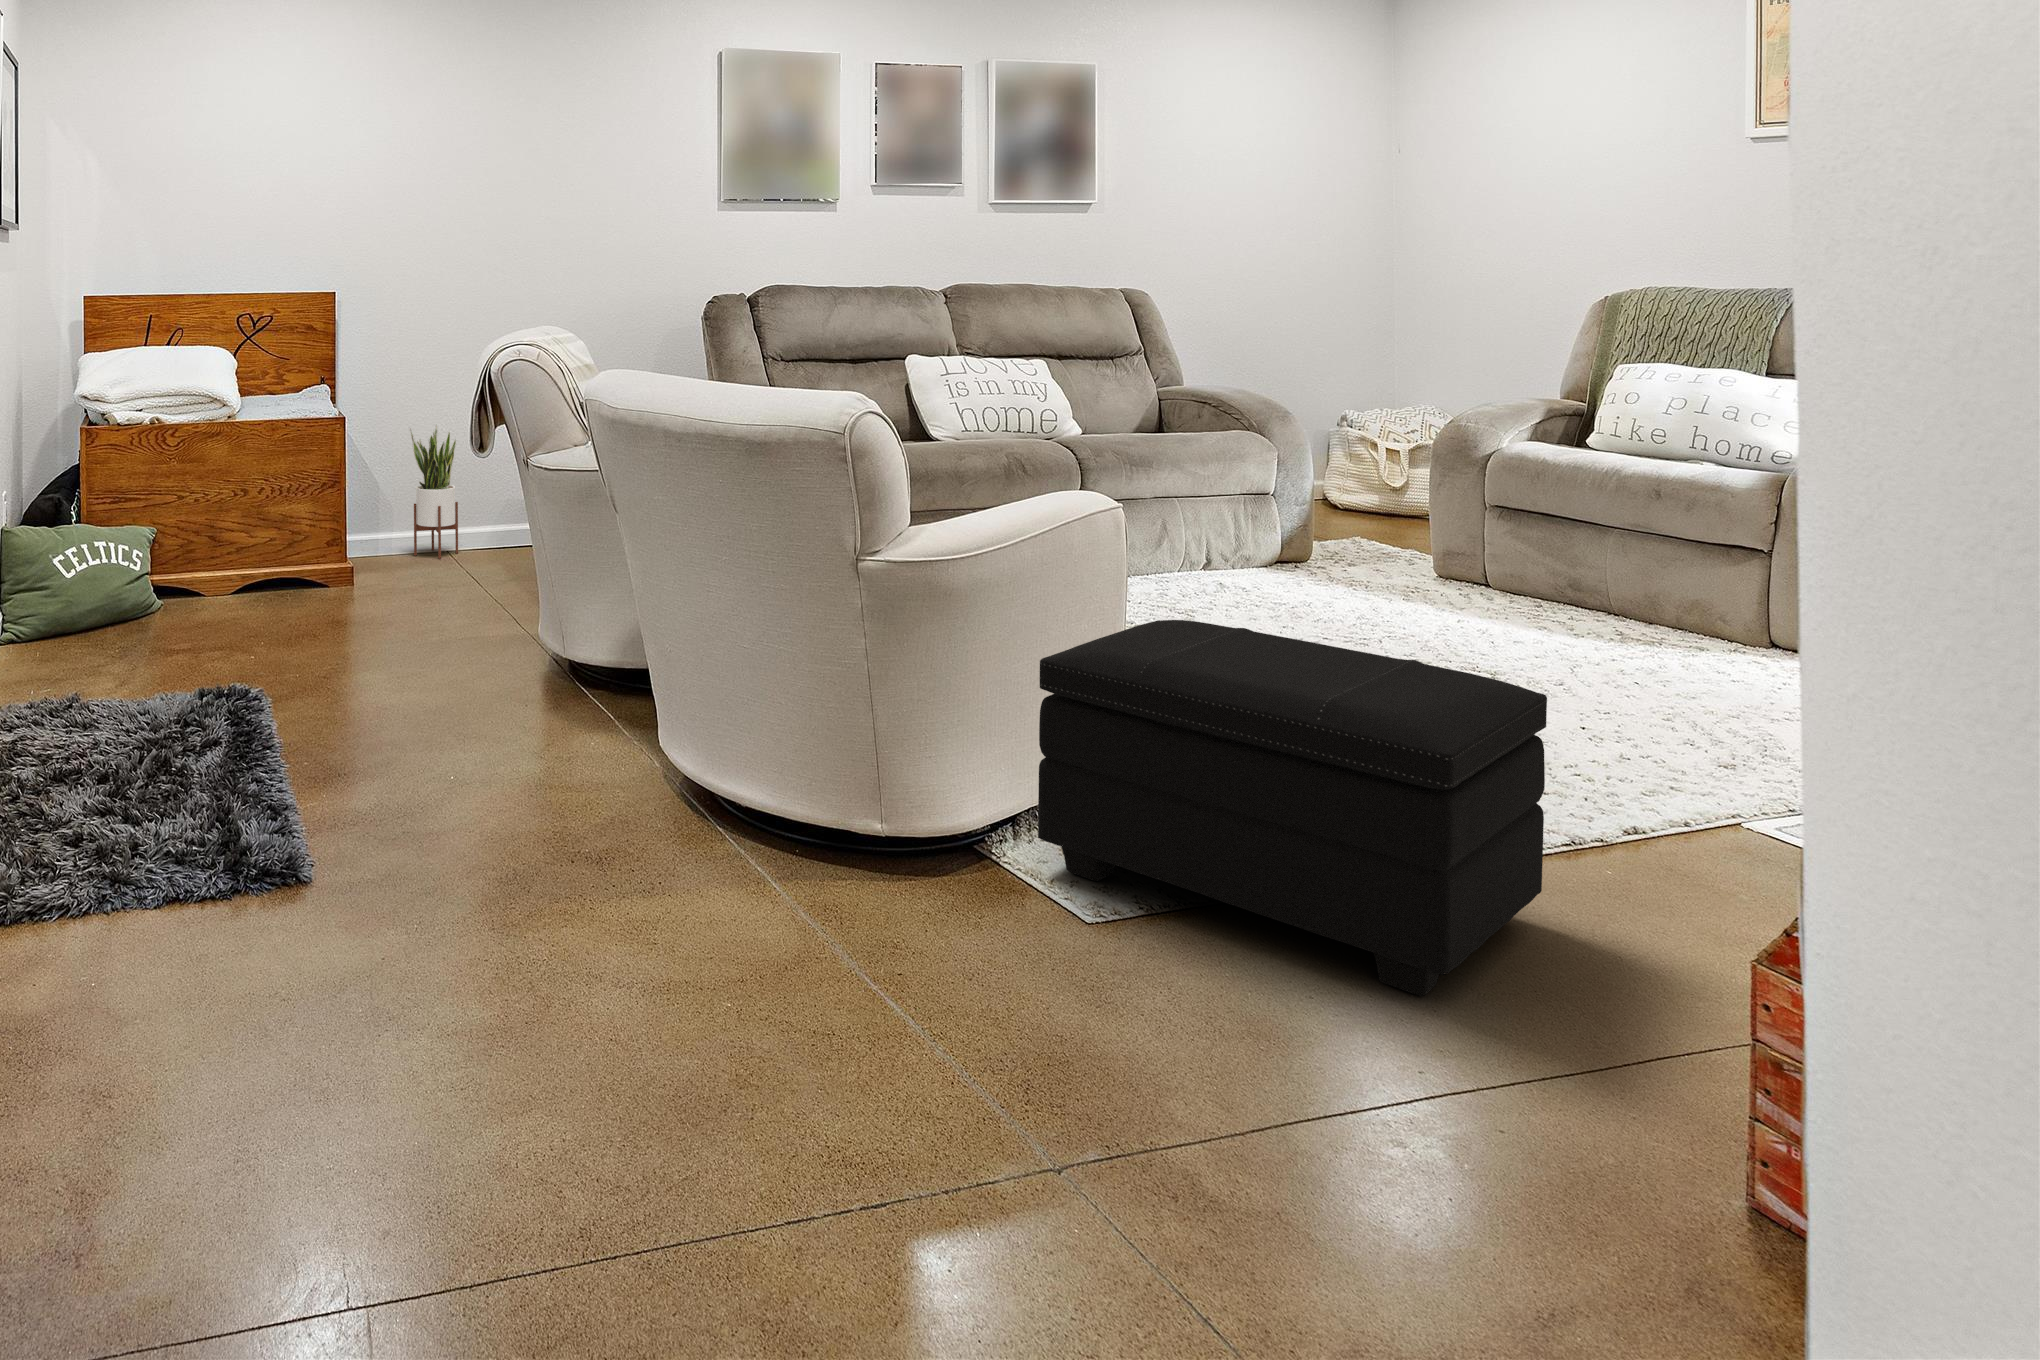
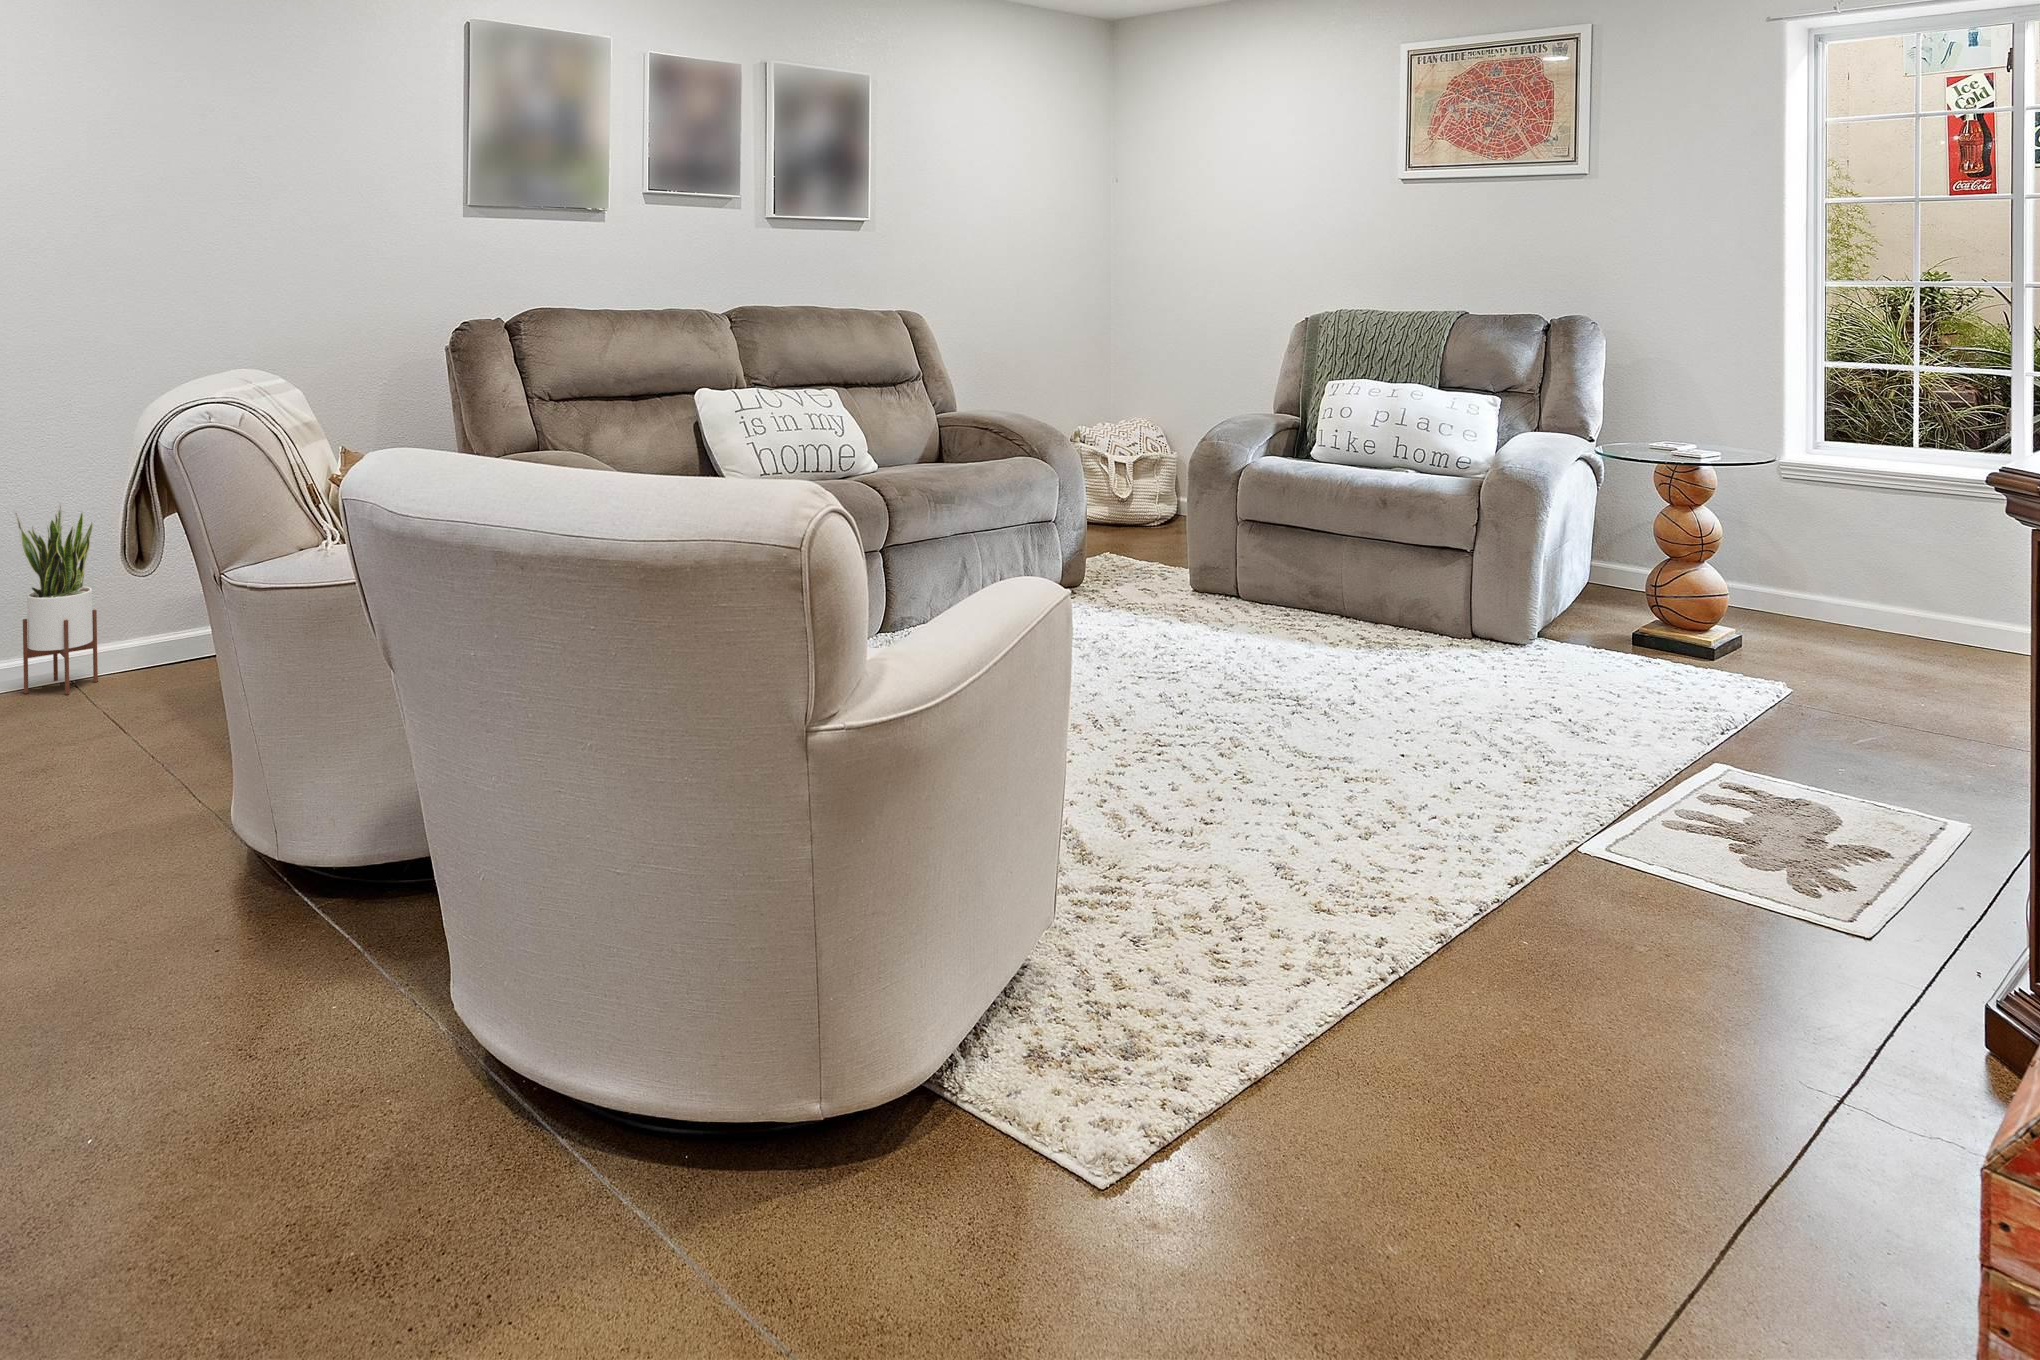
footstool: present [1038,620,1547,996] -> none [1013,726,1539,1201]

